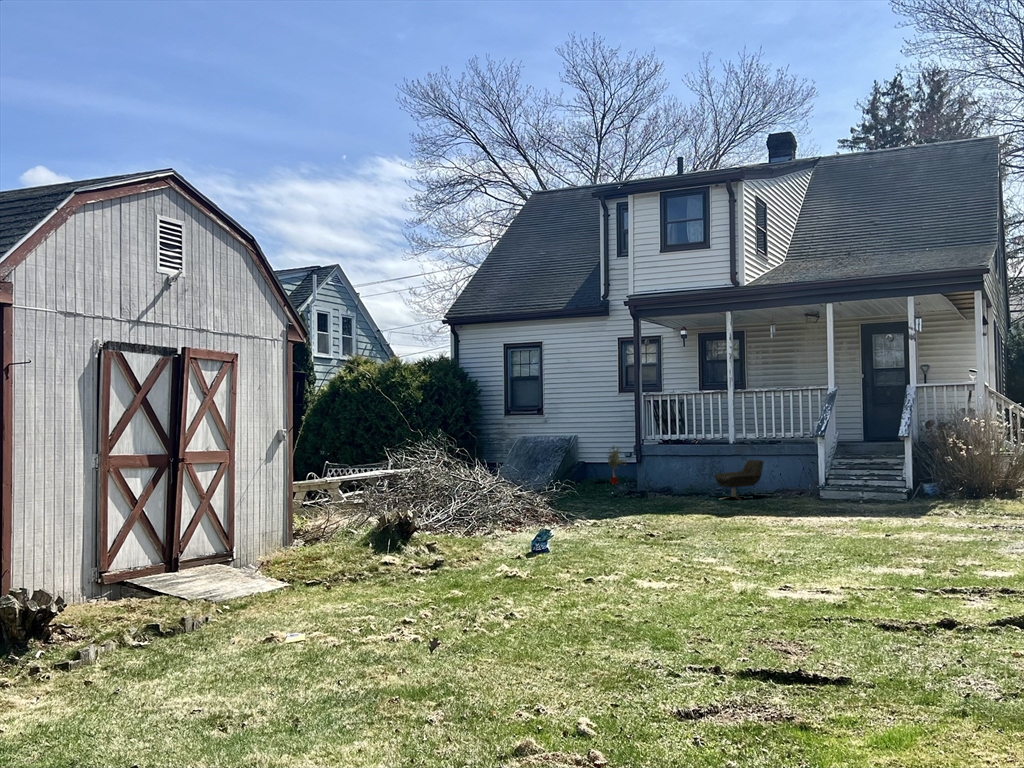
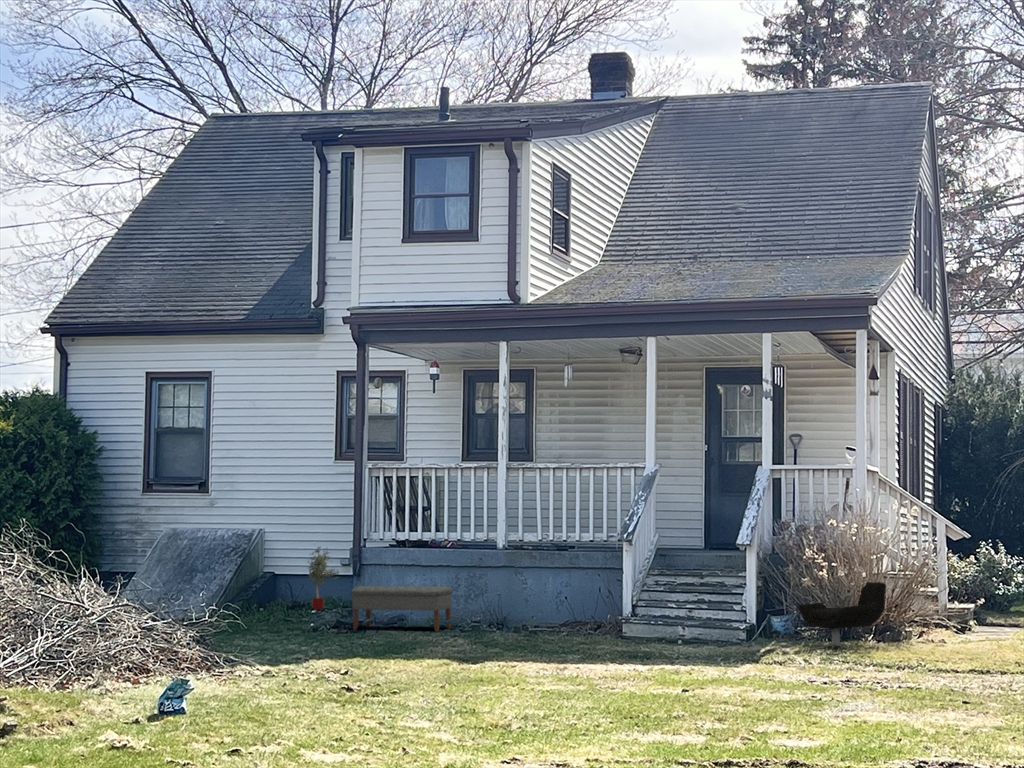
lounge chair: present [715,460,763,499] -> present [798,582,886,650]
bench: none [638,468,703,497] -> present [351,585,452,632]

